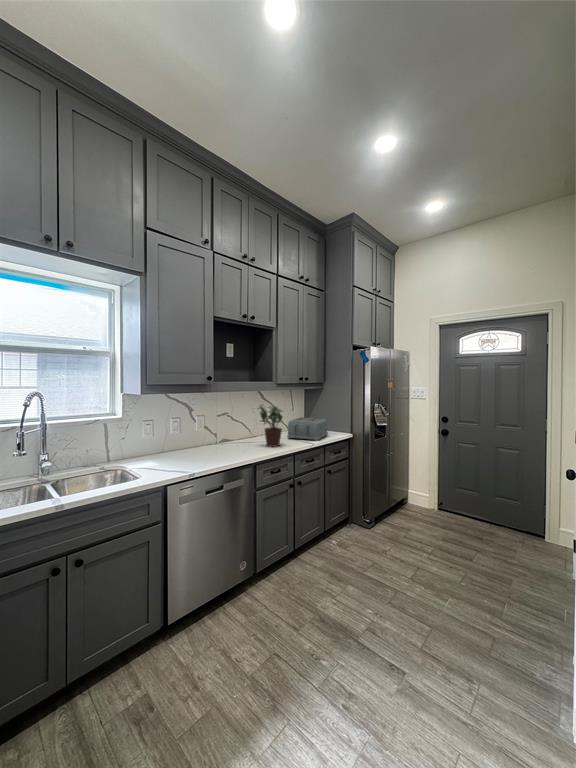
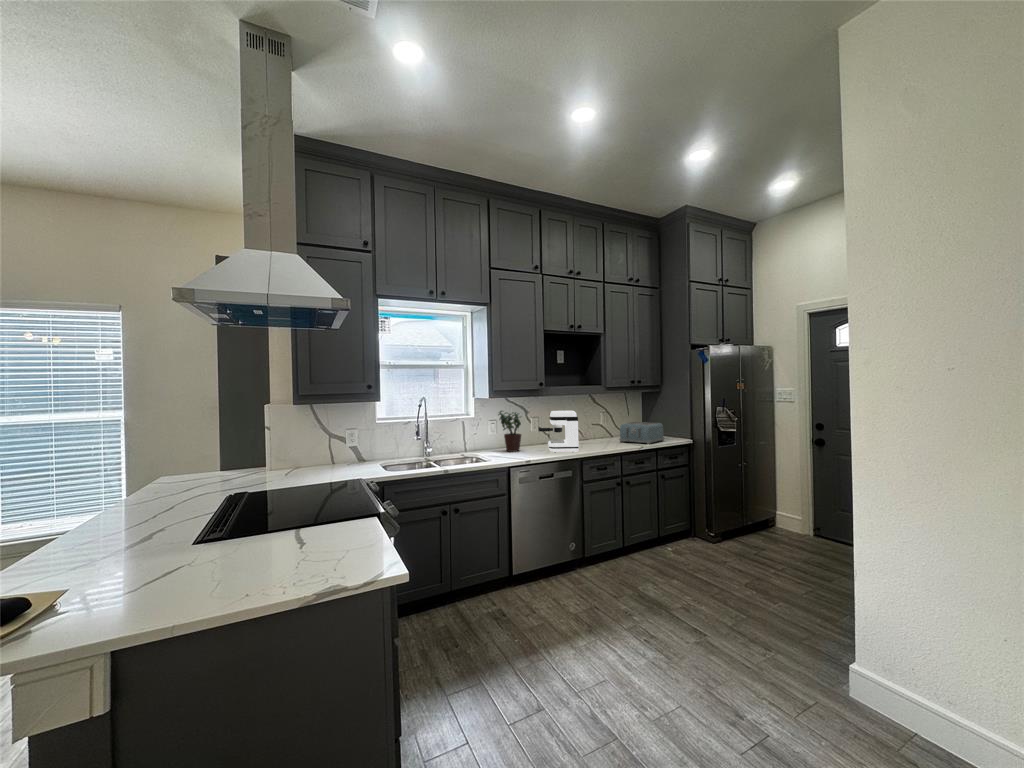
potted plant: present [258,405,283,447] -> present [498,411,521,452]
coffee maker: none [205,409,251,458] -> present [538,411,579,453]

